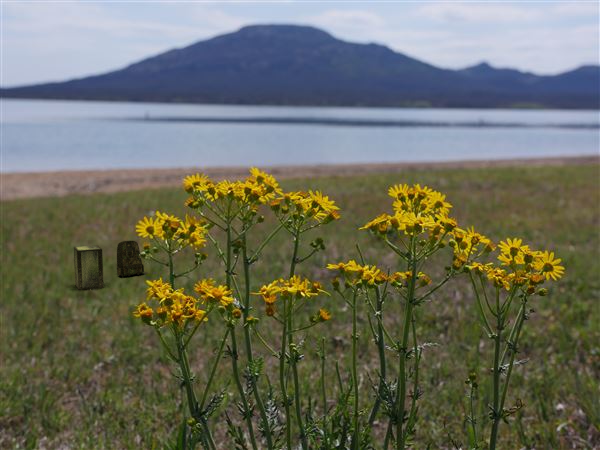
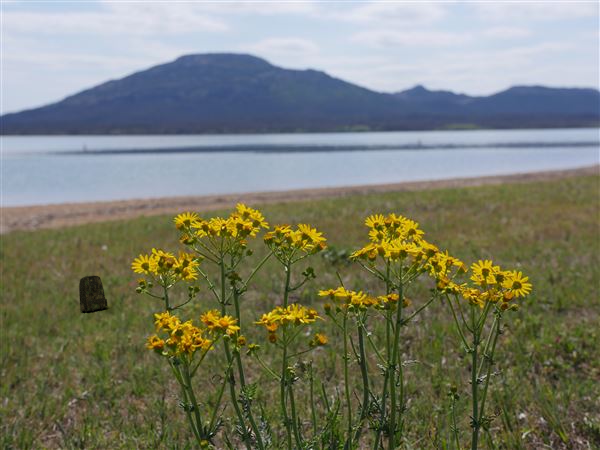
storage box: present [74,245,104,290] -> none [36,282,68,327]

